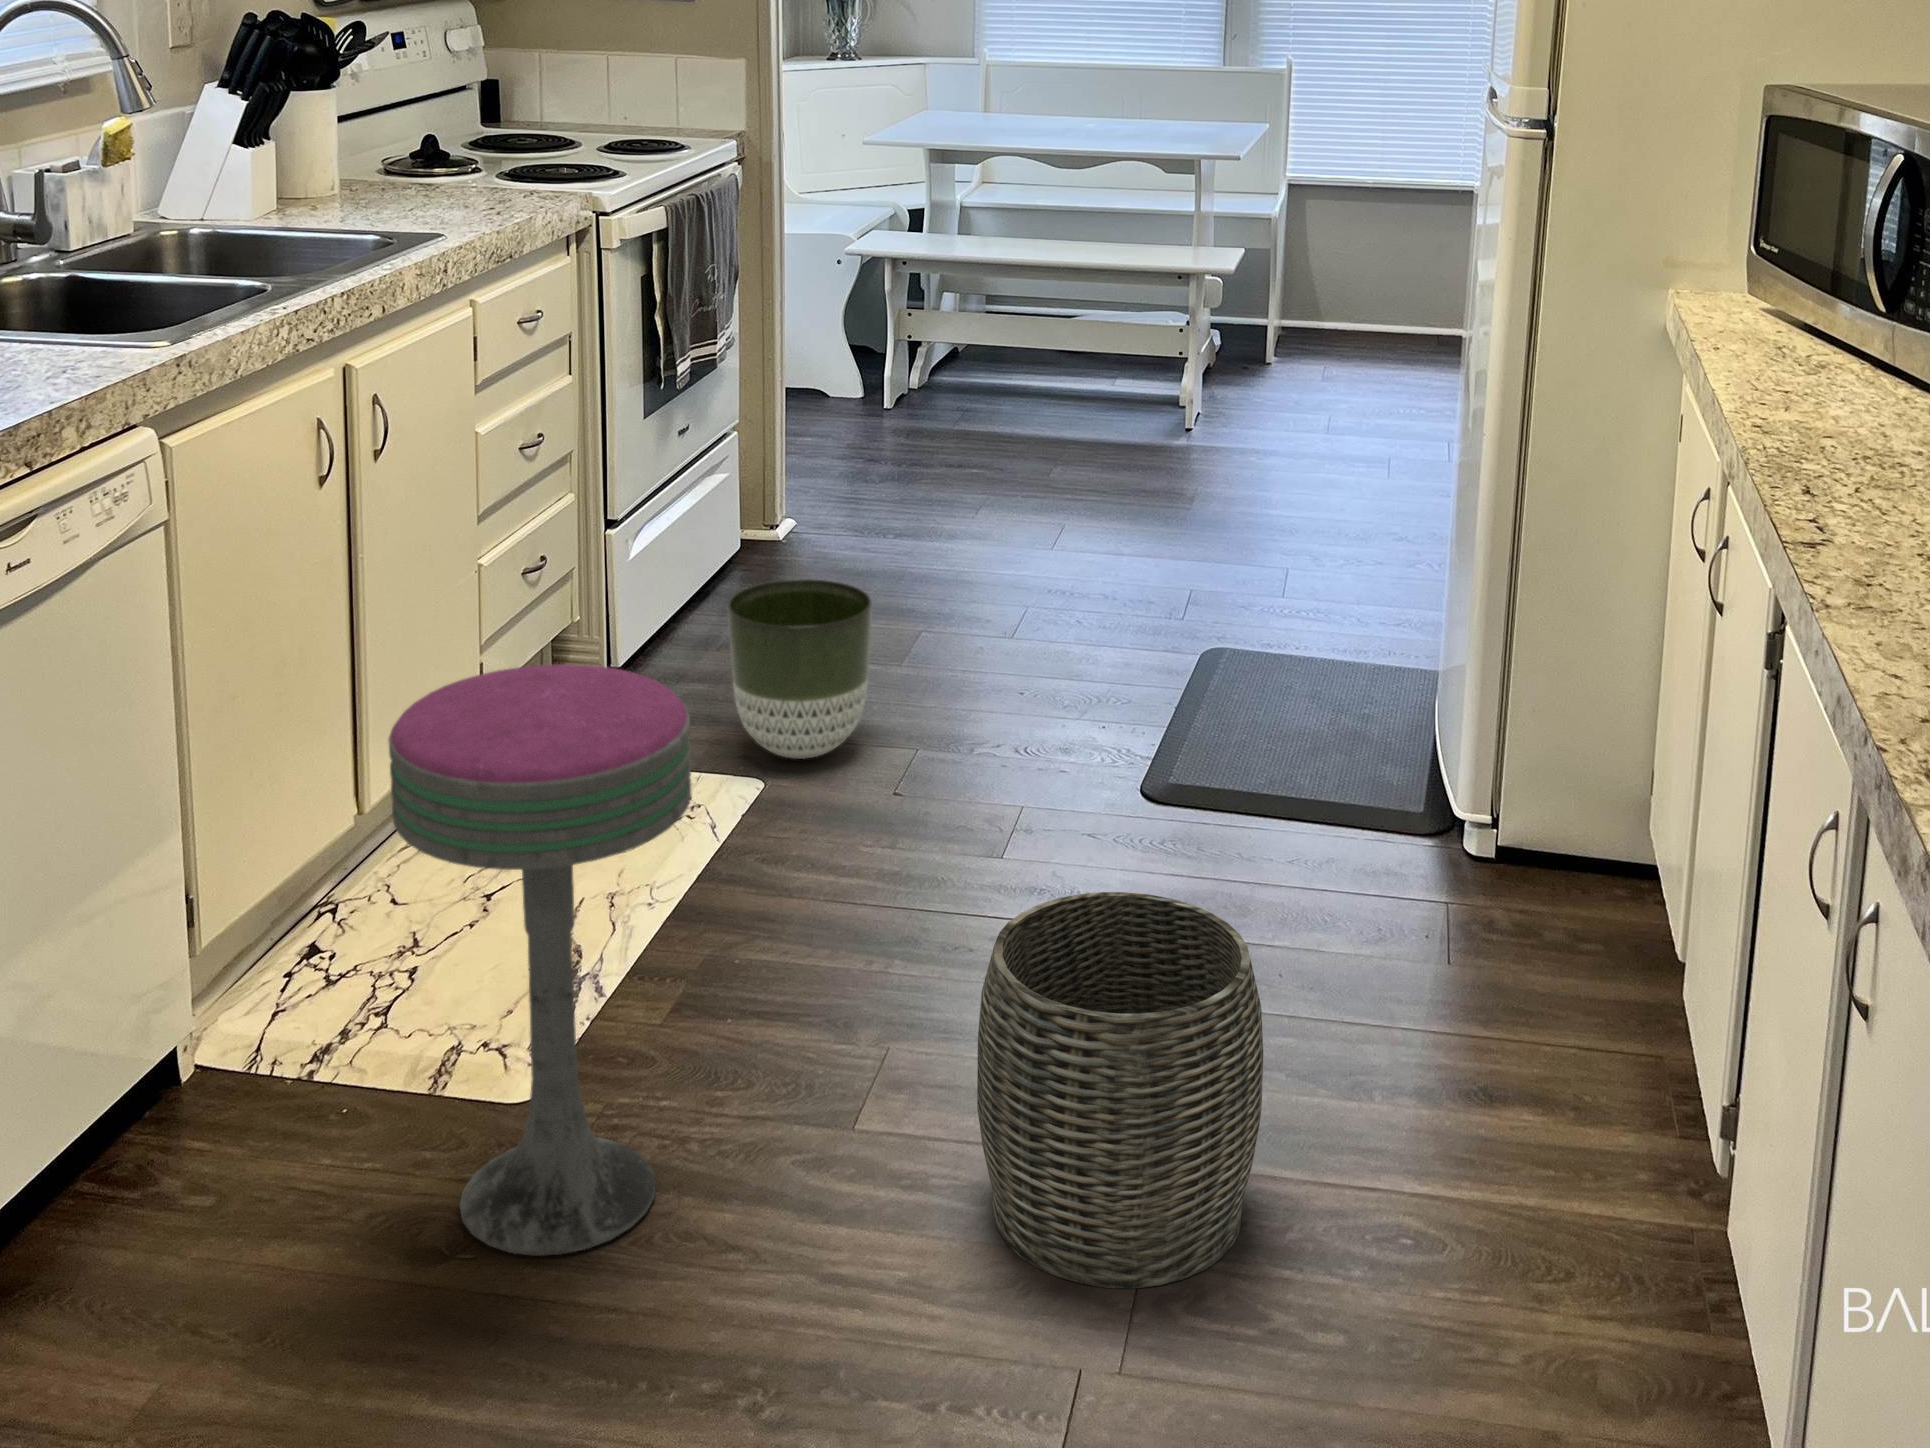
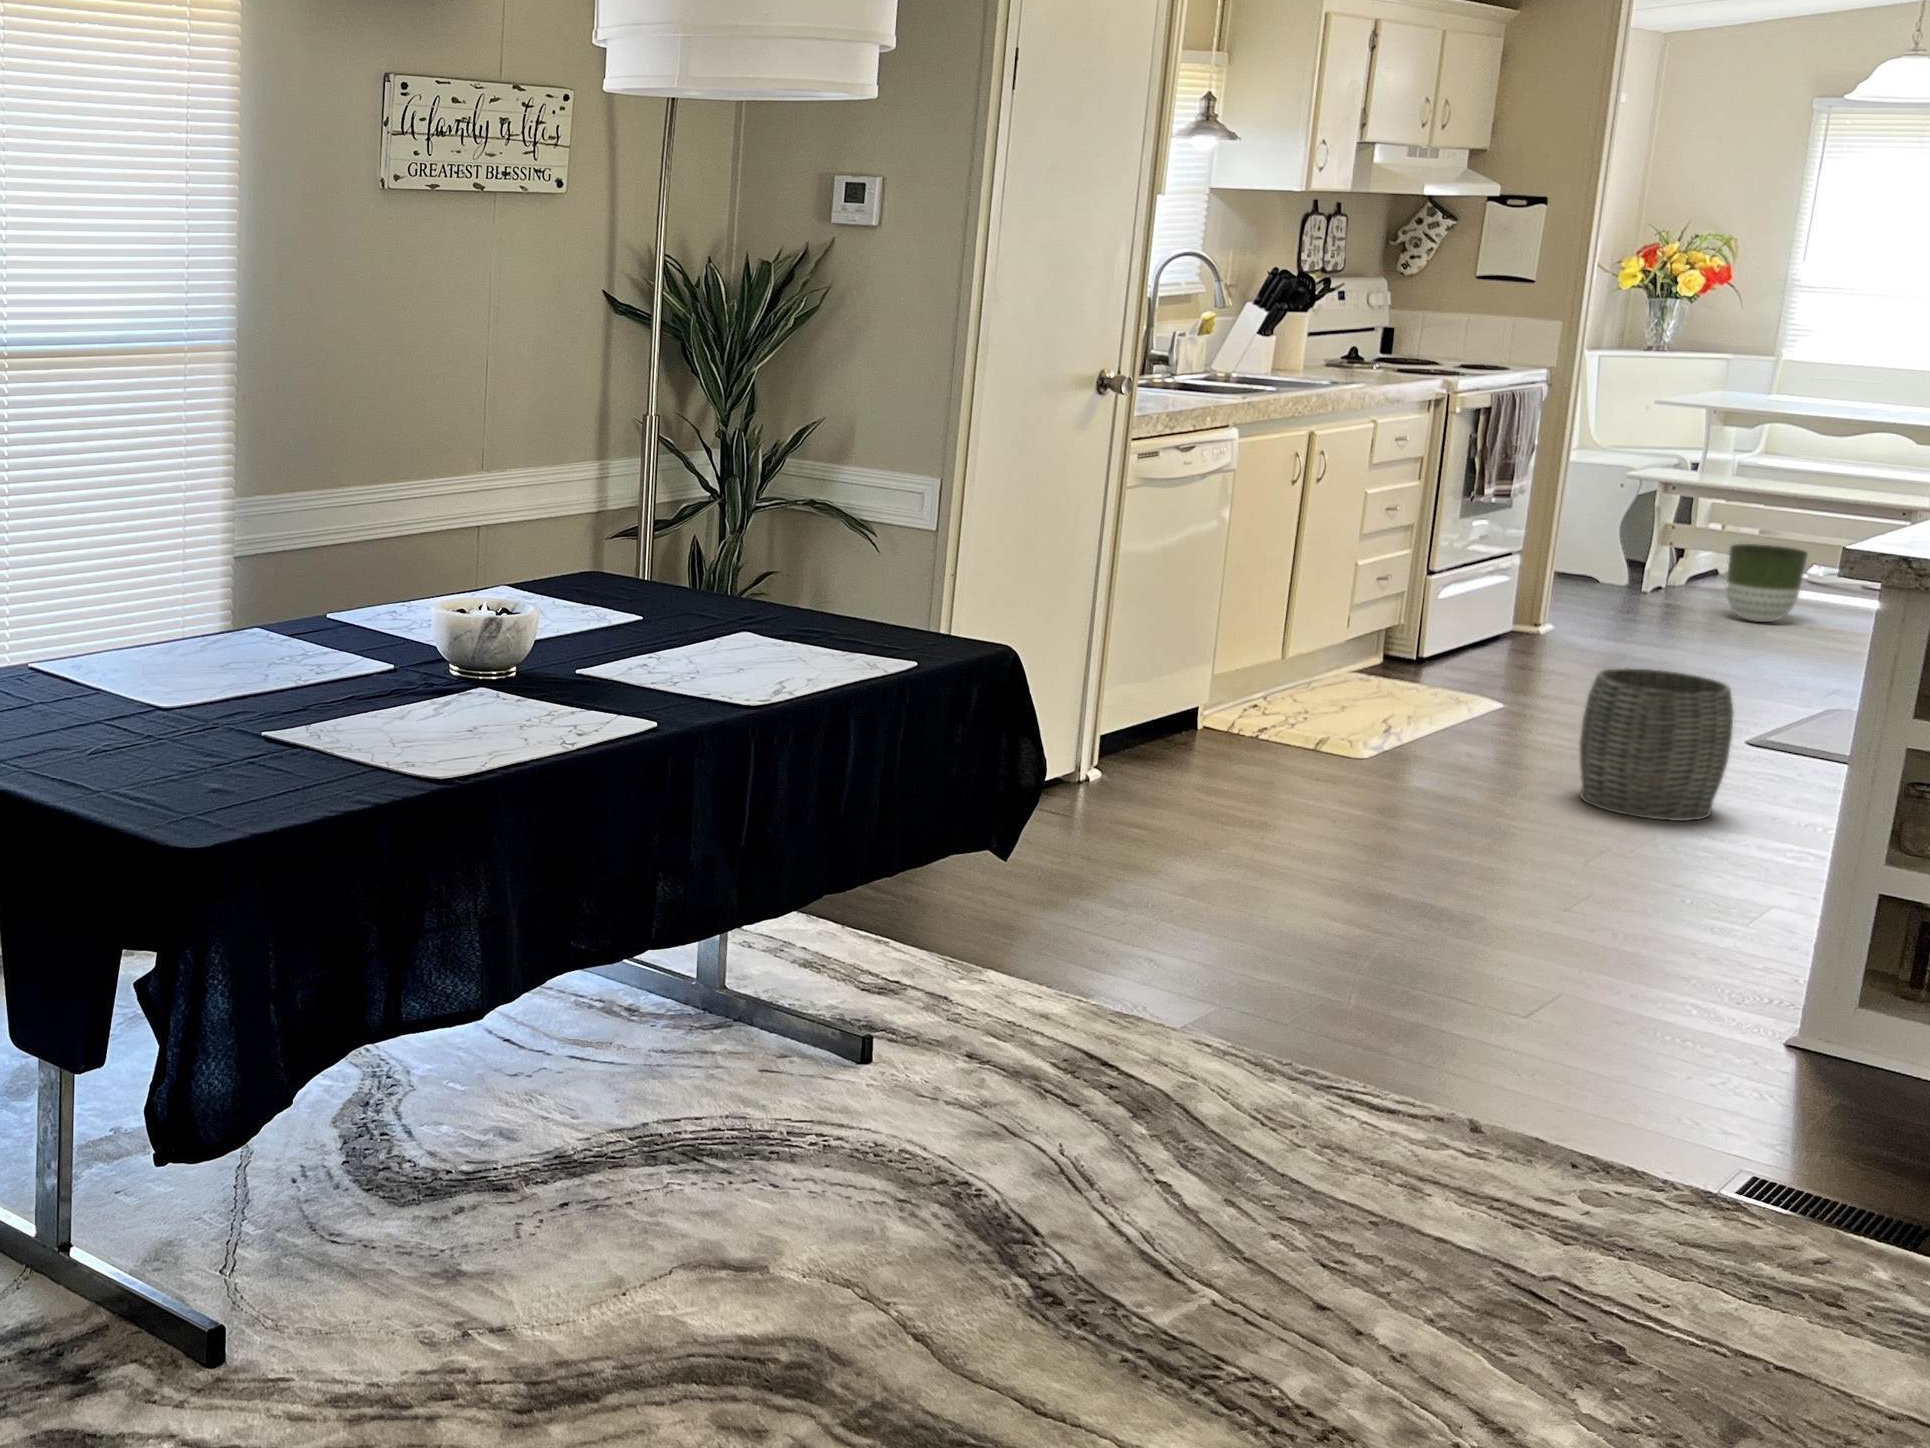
planter: present [728,579,872,759] -> present [1726,544,1808,622]
bar stool: present [388,664,692,1256] -> none [1329,534,1467,770]

